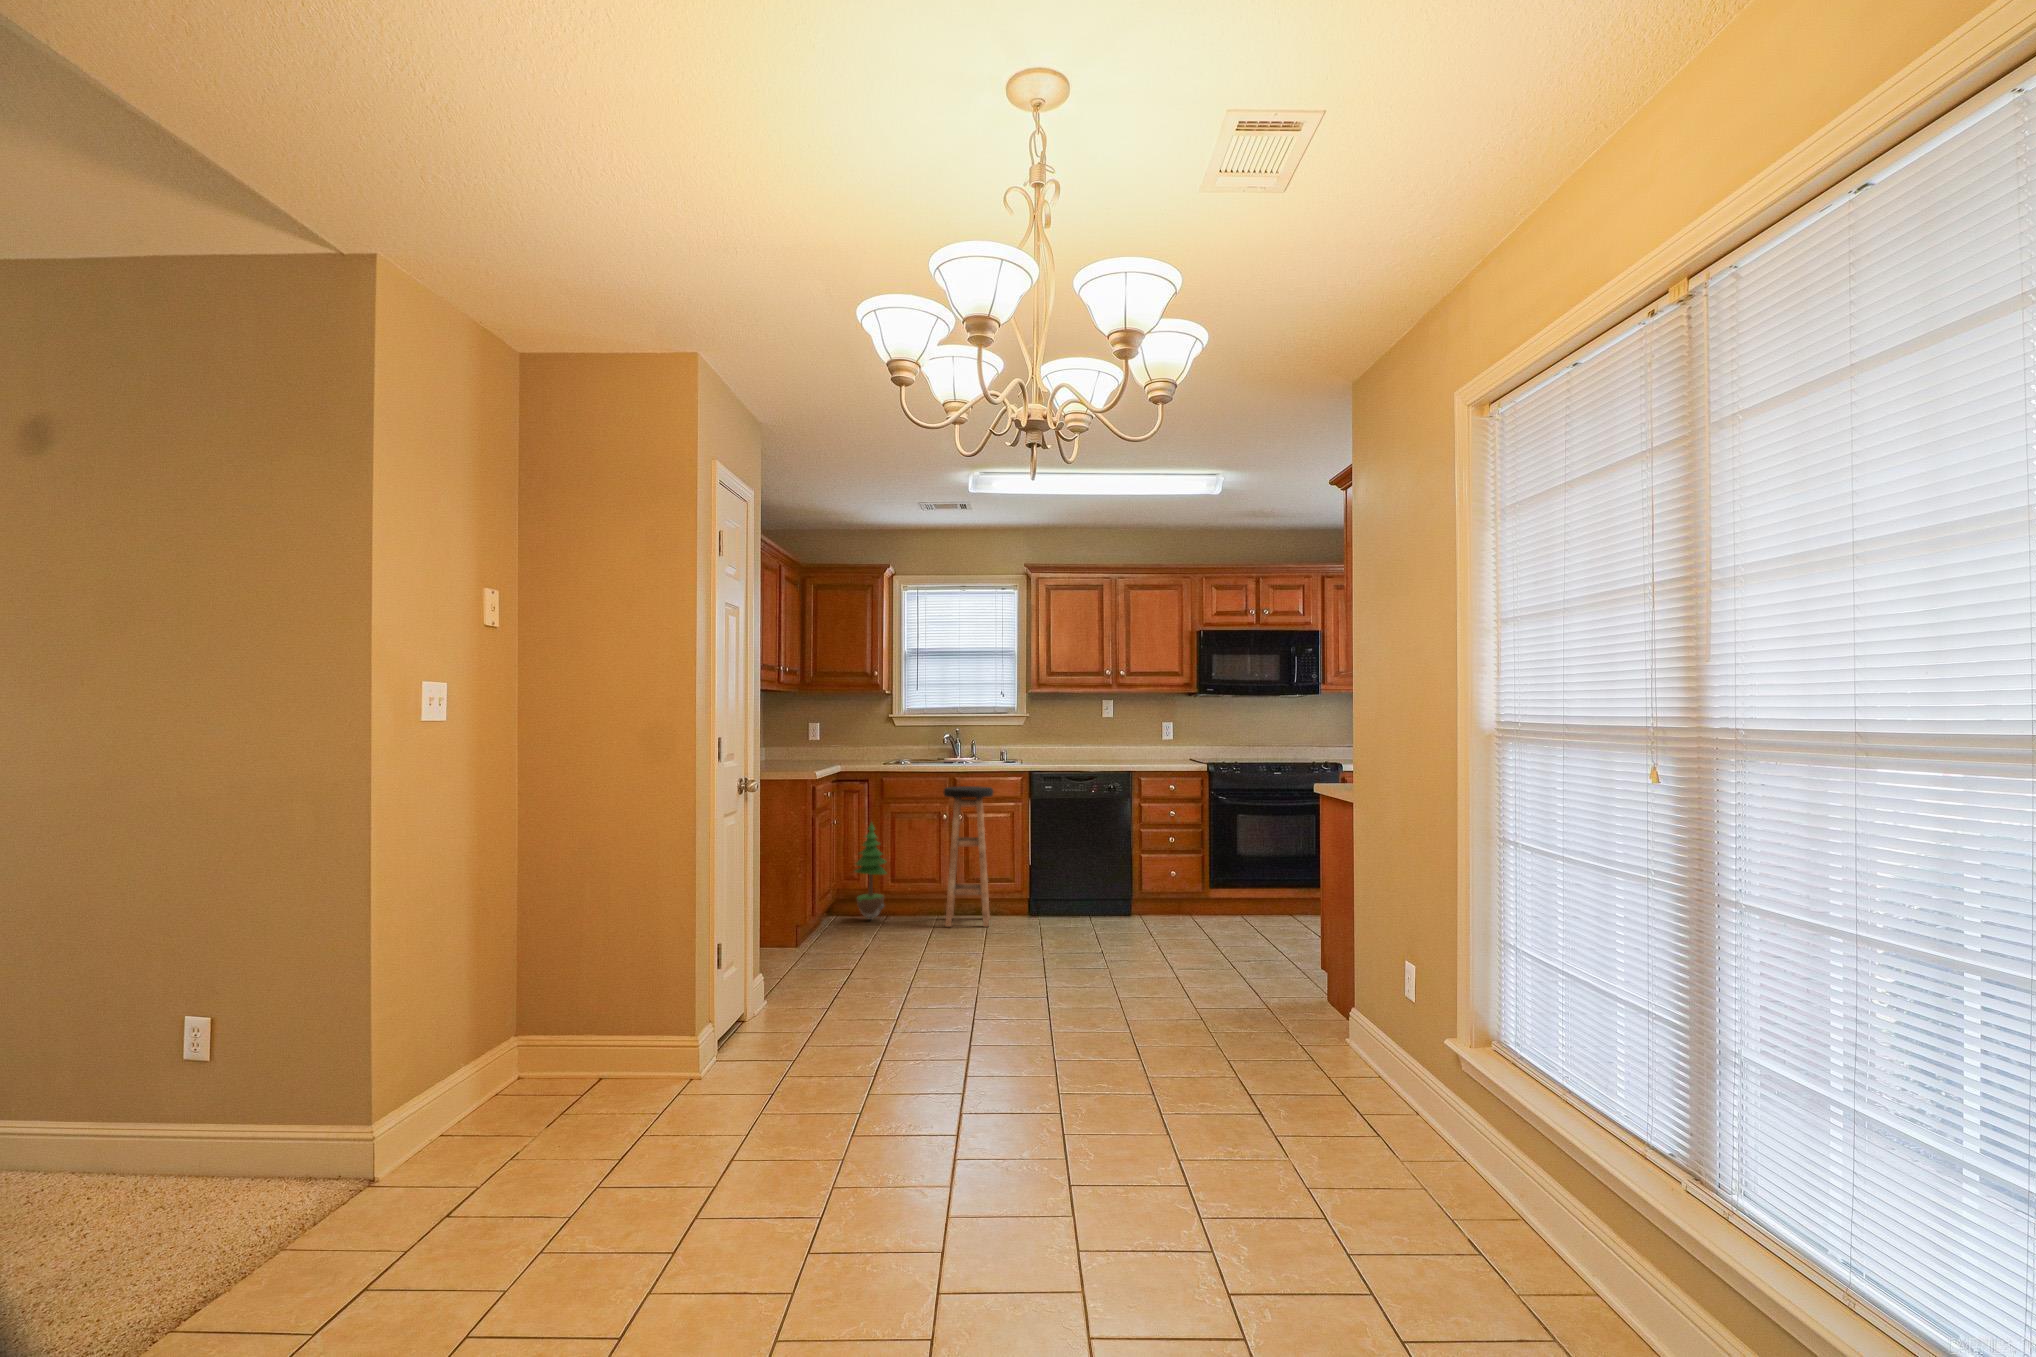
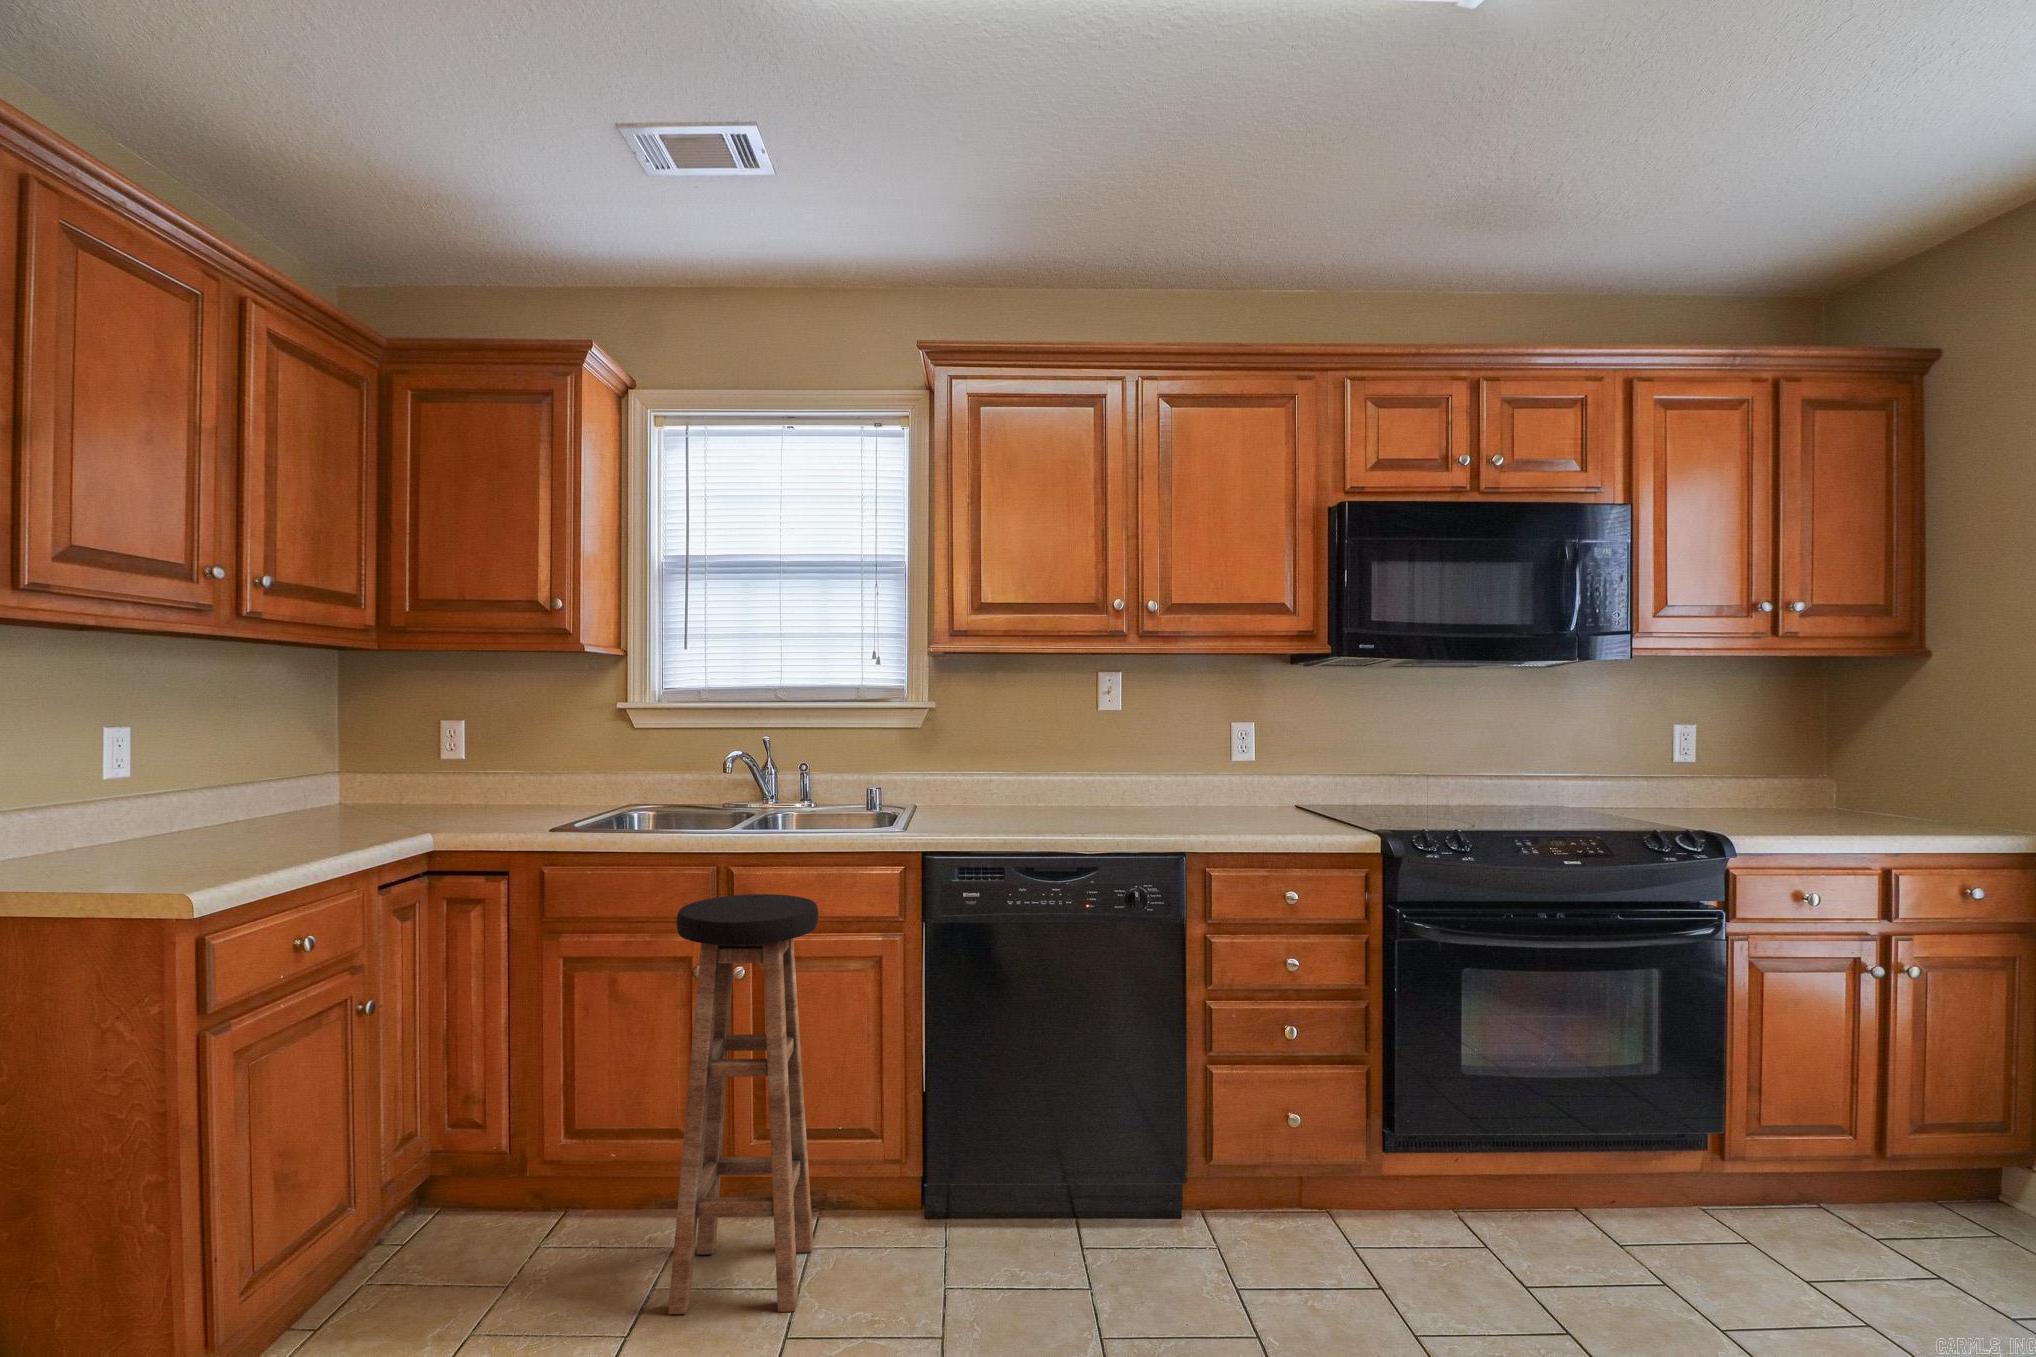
potted tree: present [855,823,887,920] -> none [431,992,539,1262]

